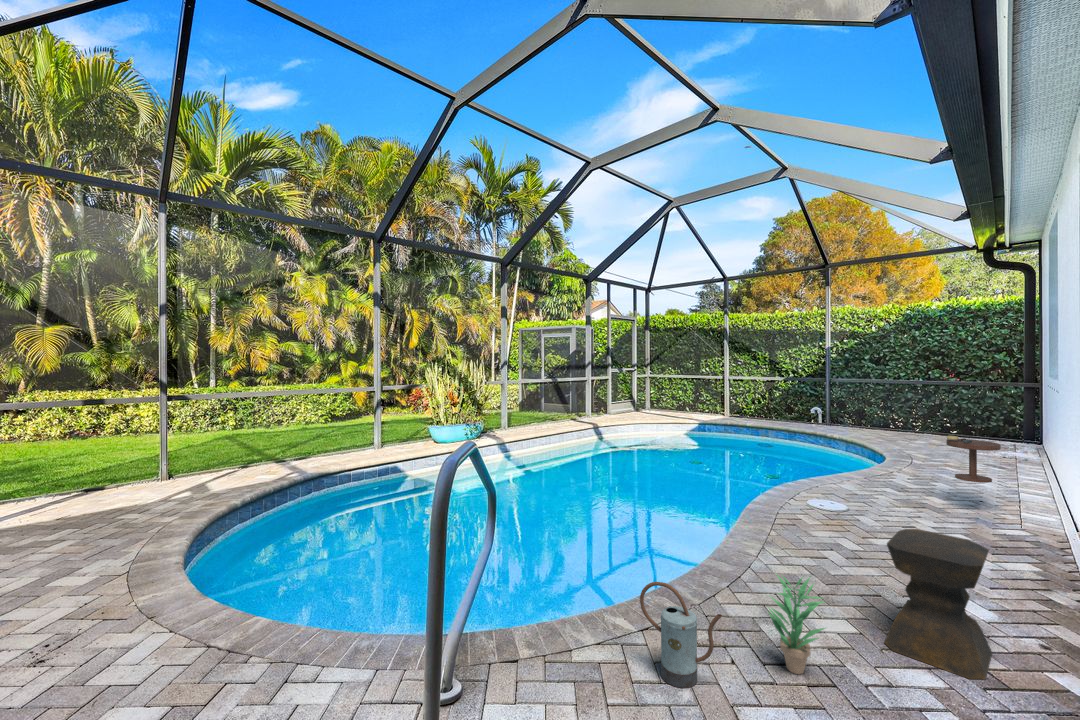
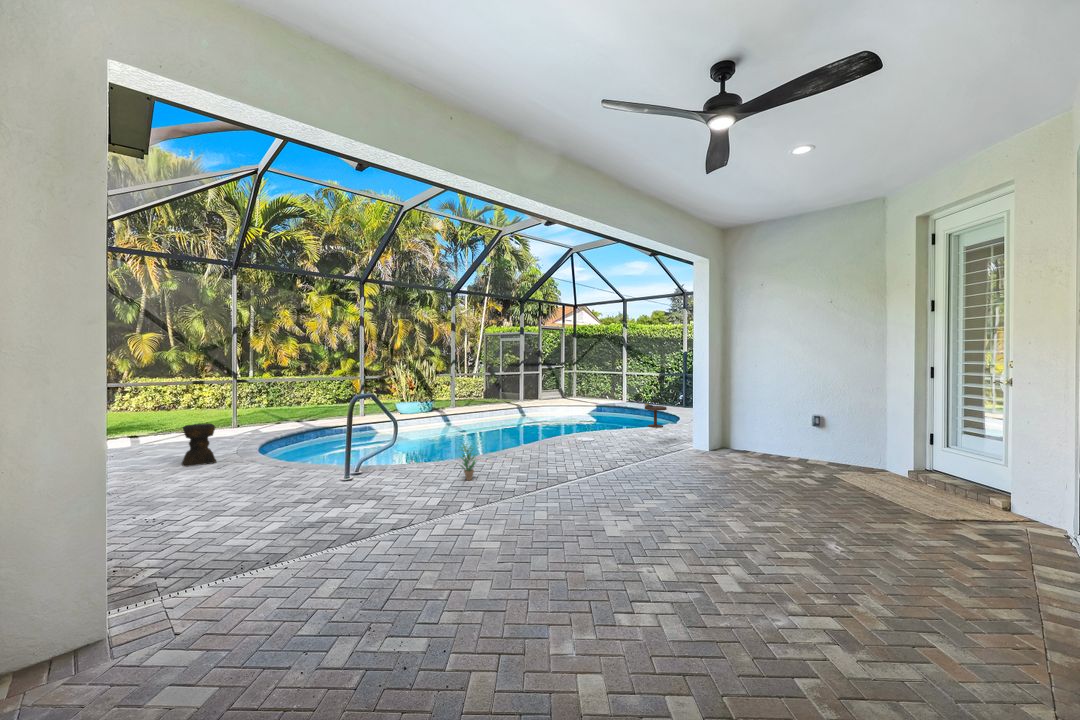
stool: present [884,529,992,679] -> present [182,423,216,467]
watering can: present [640,582,722,688] -> none [413,446,435,482]

